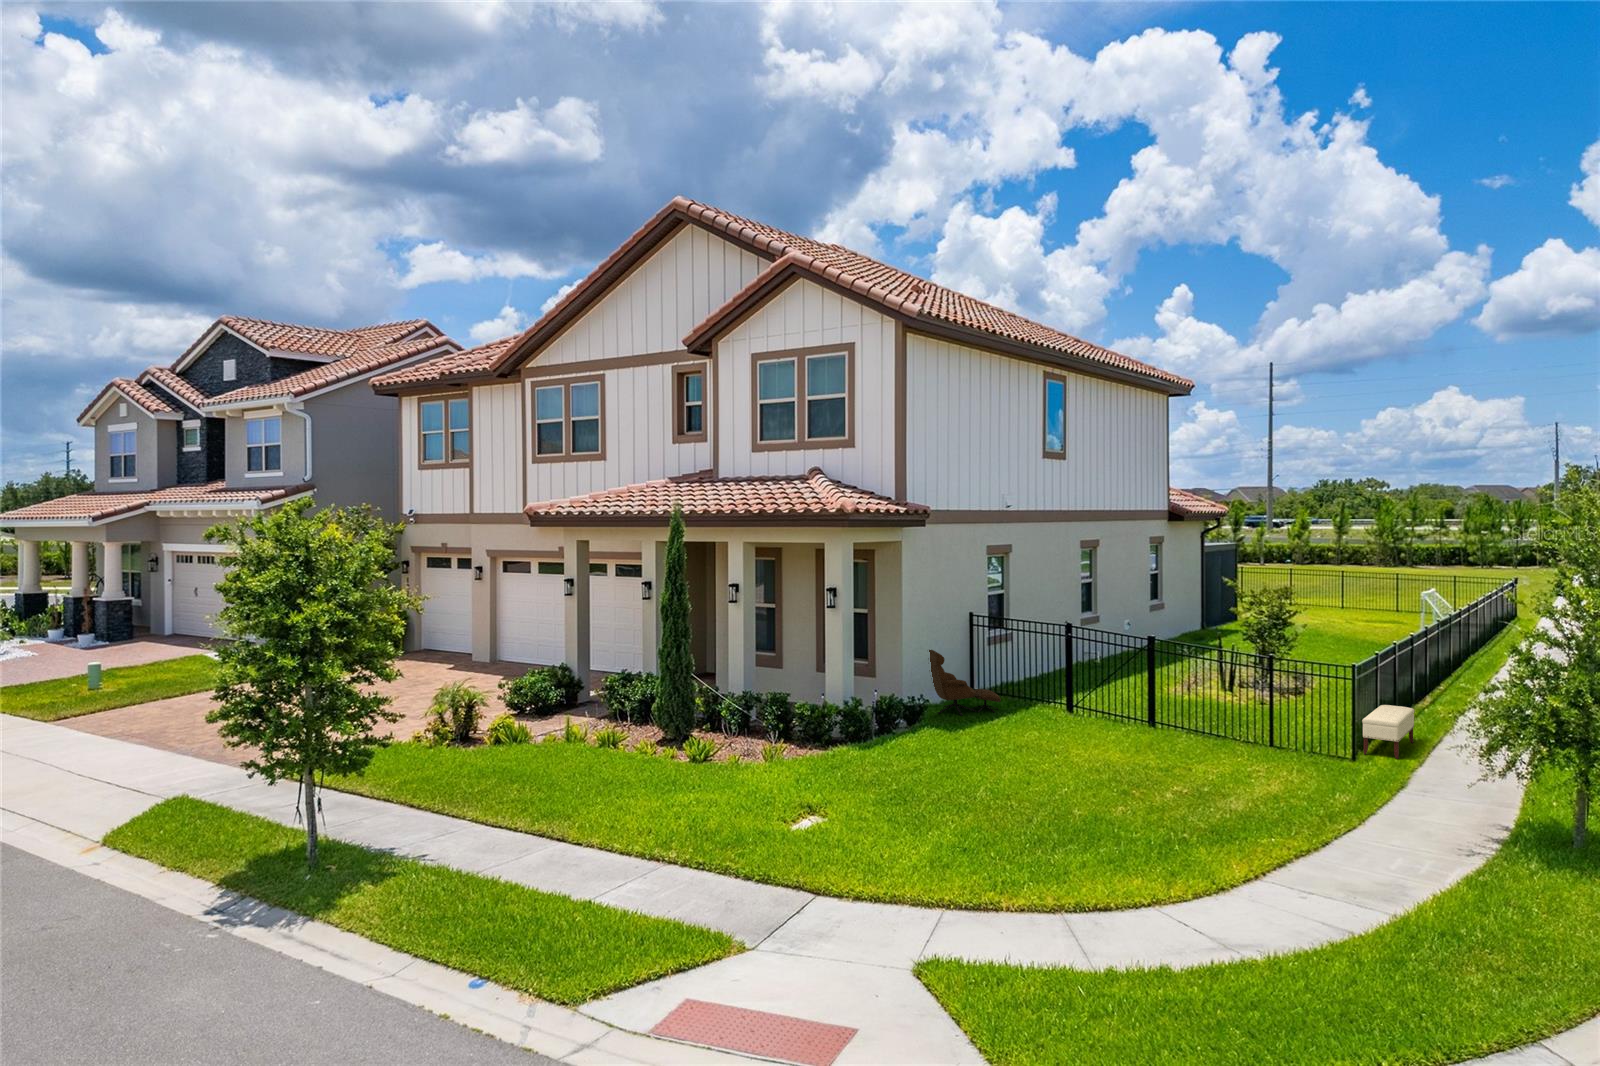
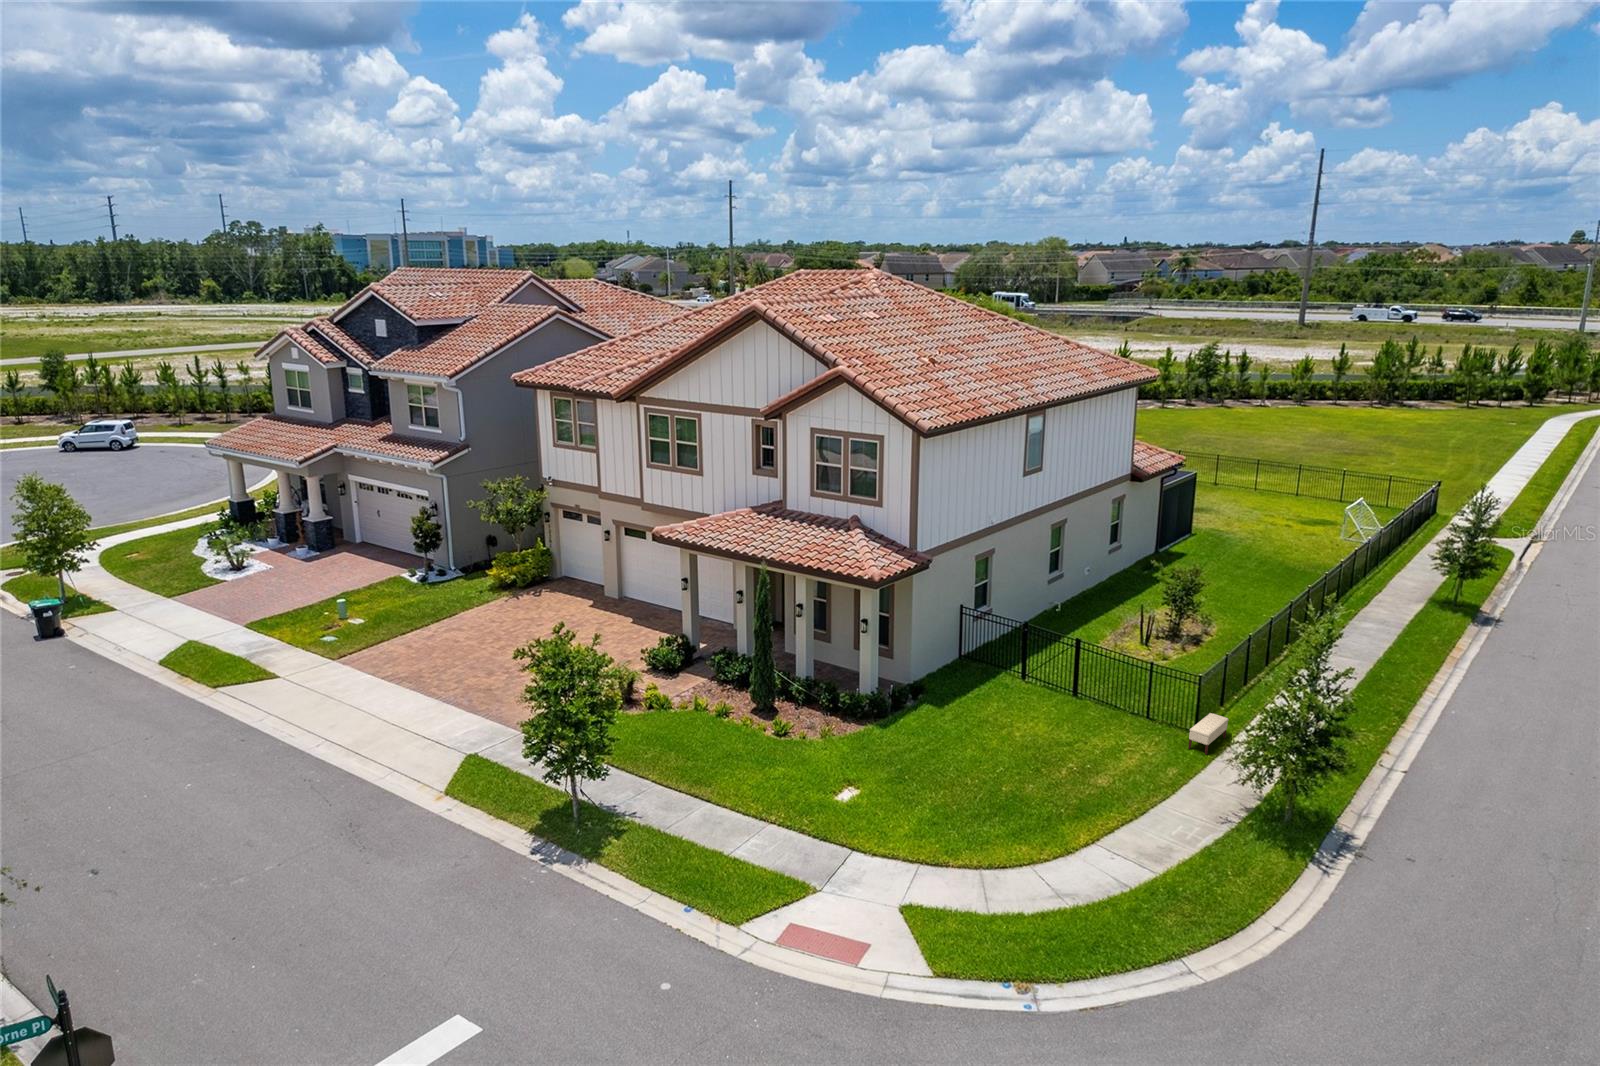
lounge chair: present [929,650,1001,716] -> none [929,644,975,690]

